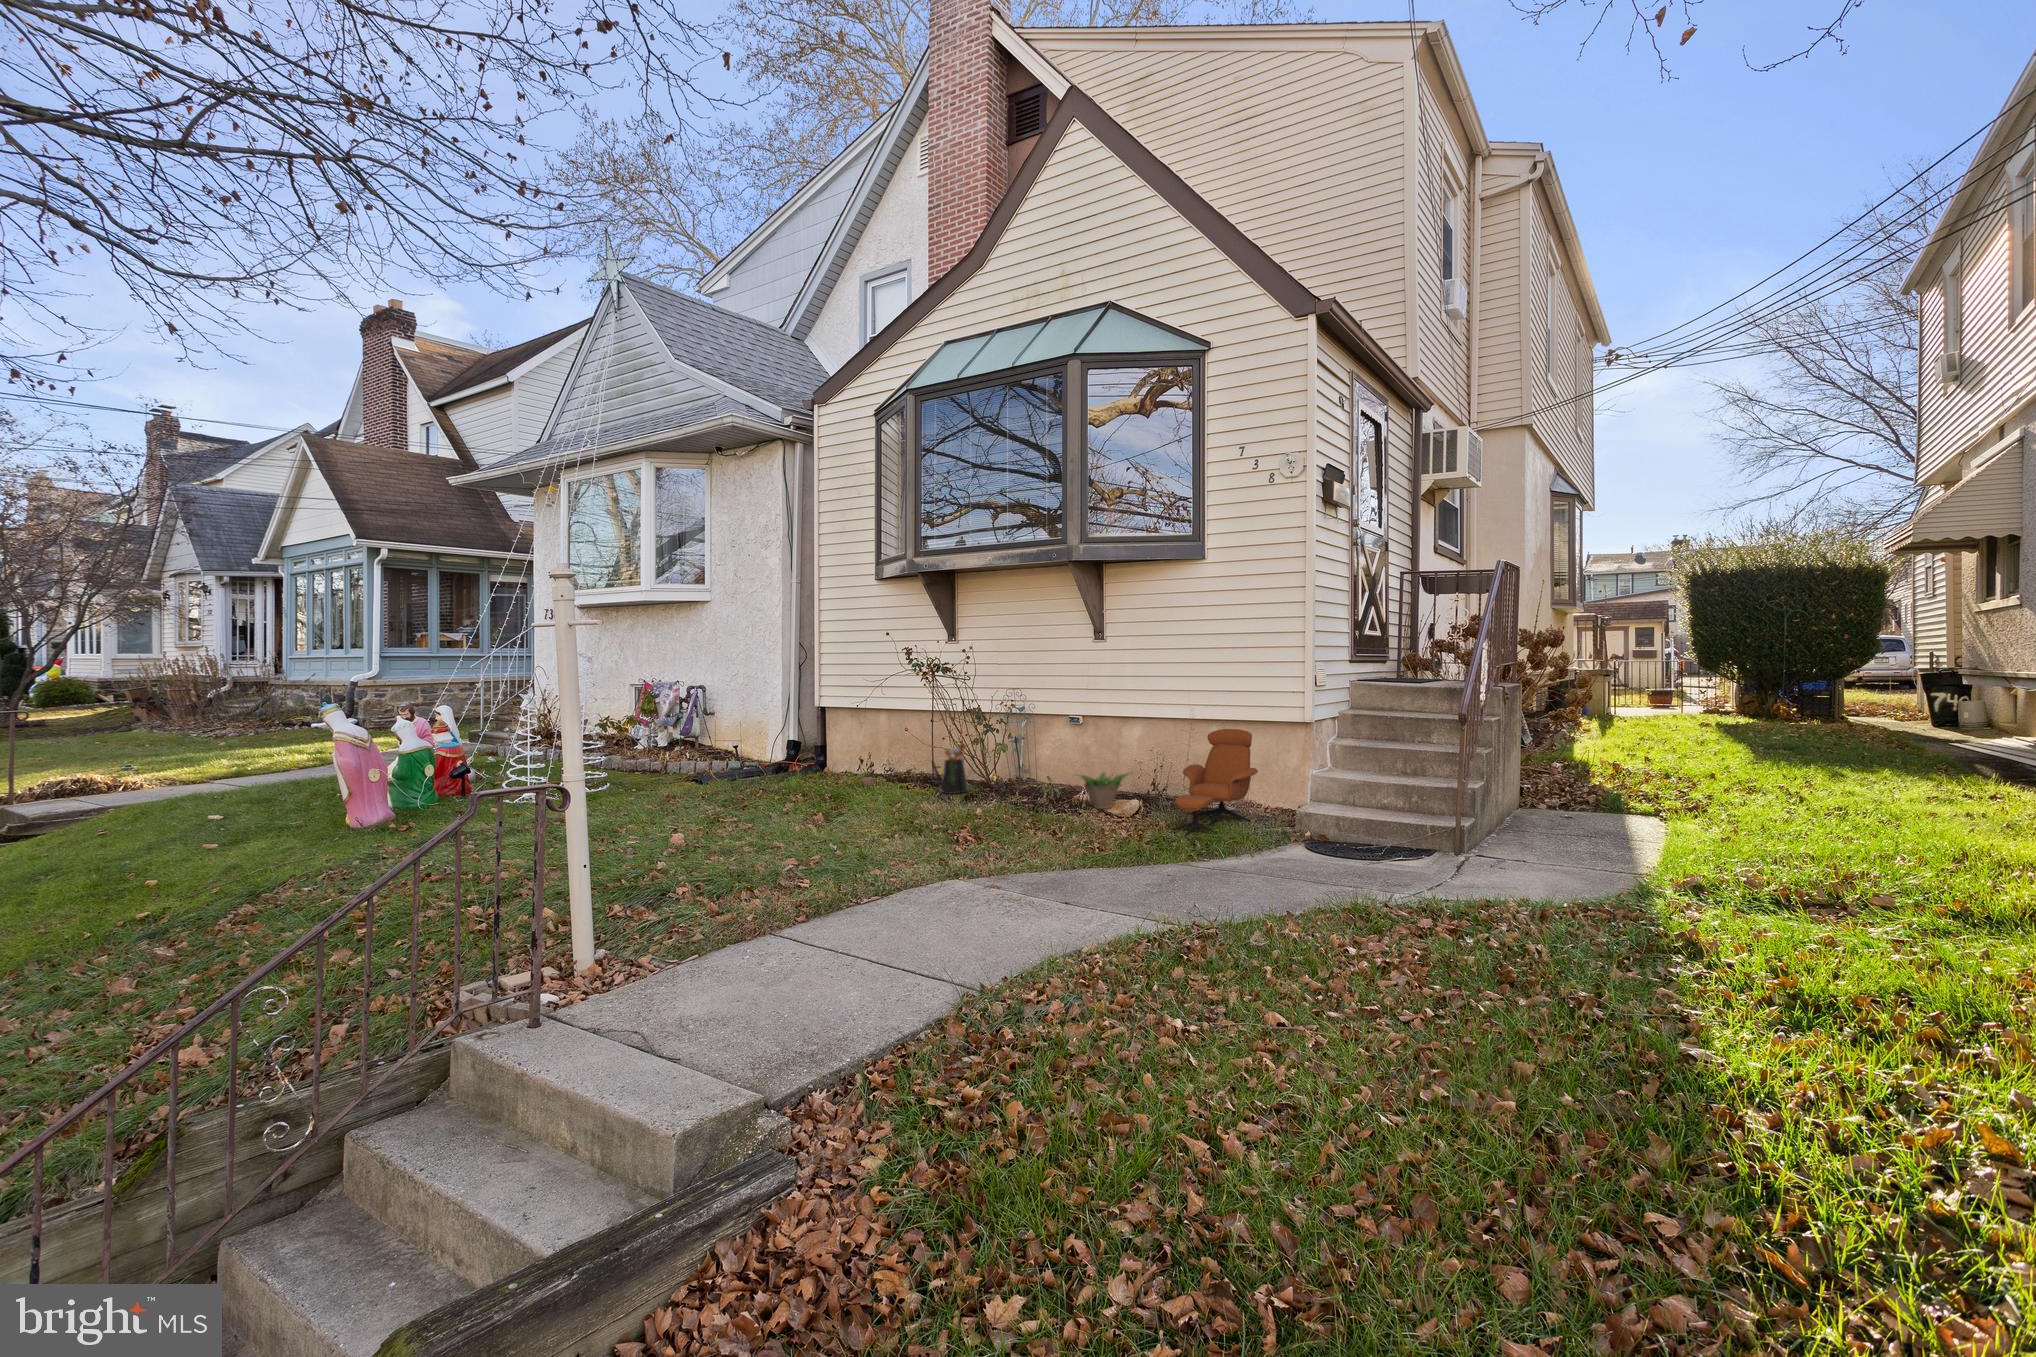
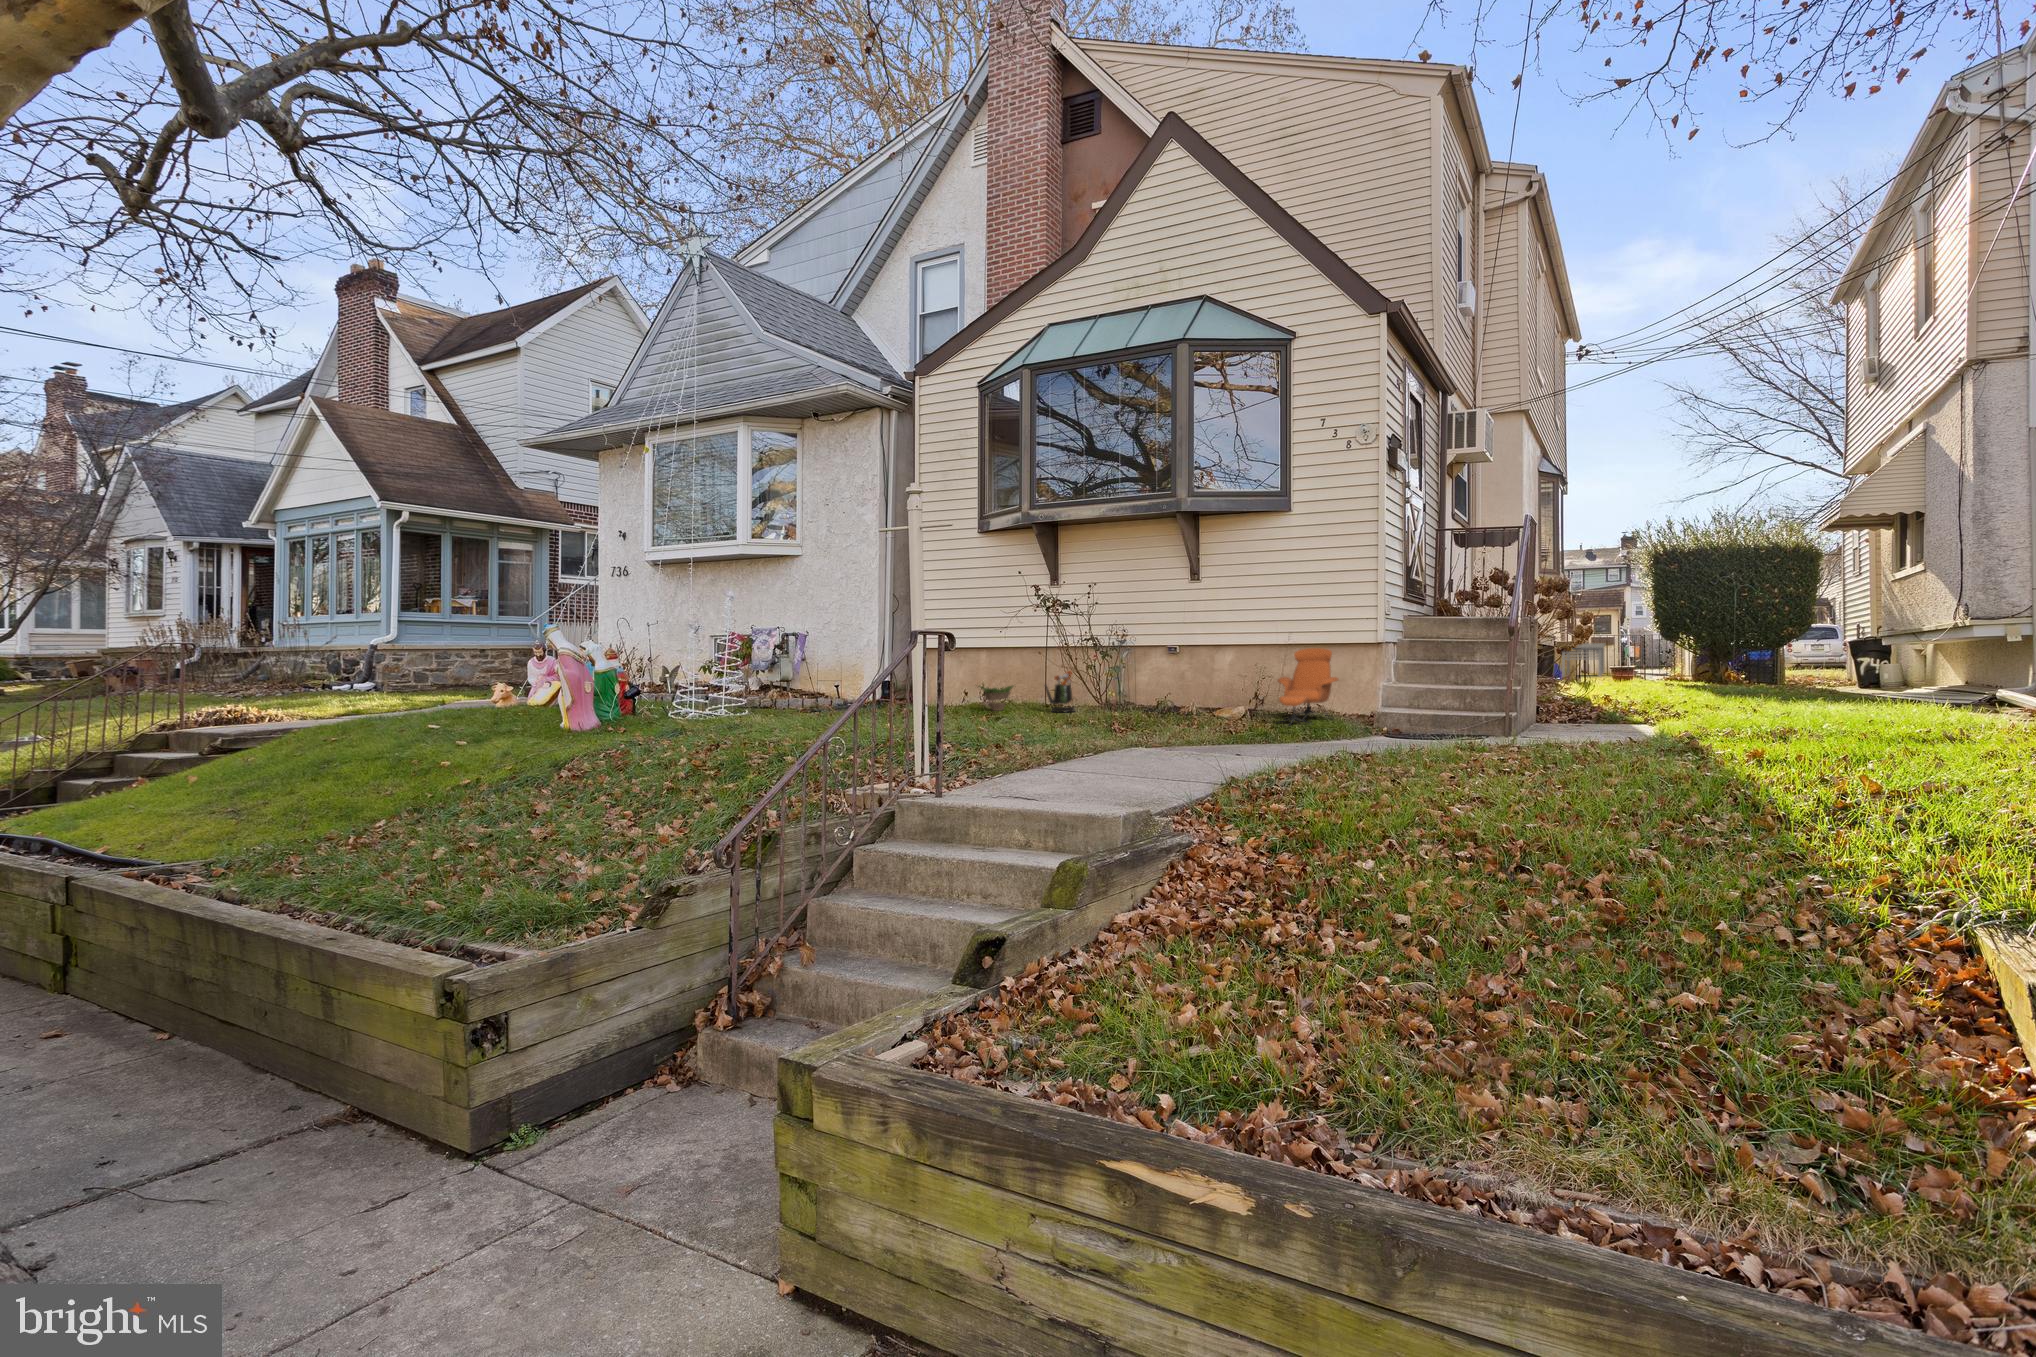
storage bench: none [1574,684,1630,726] -> present [1562,643,1606,677]
decorative plant: present [1080,773,1129,809] -> present [978,686,1013,711]

